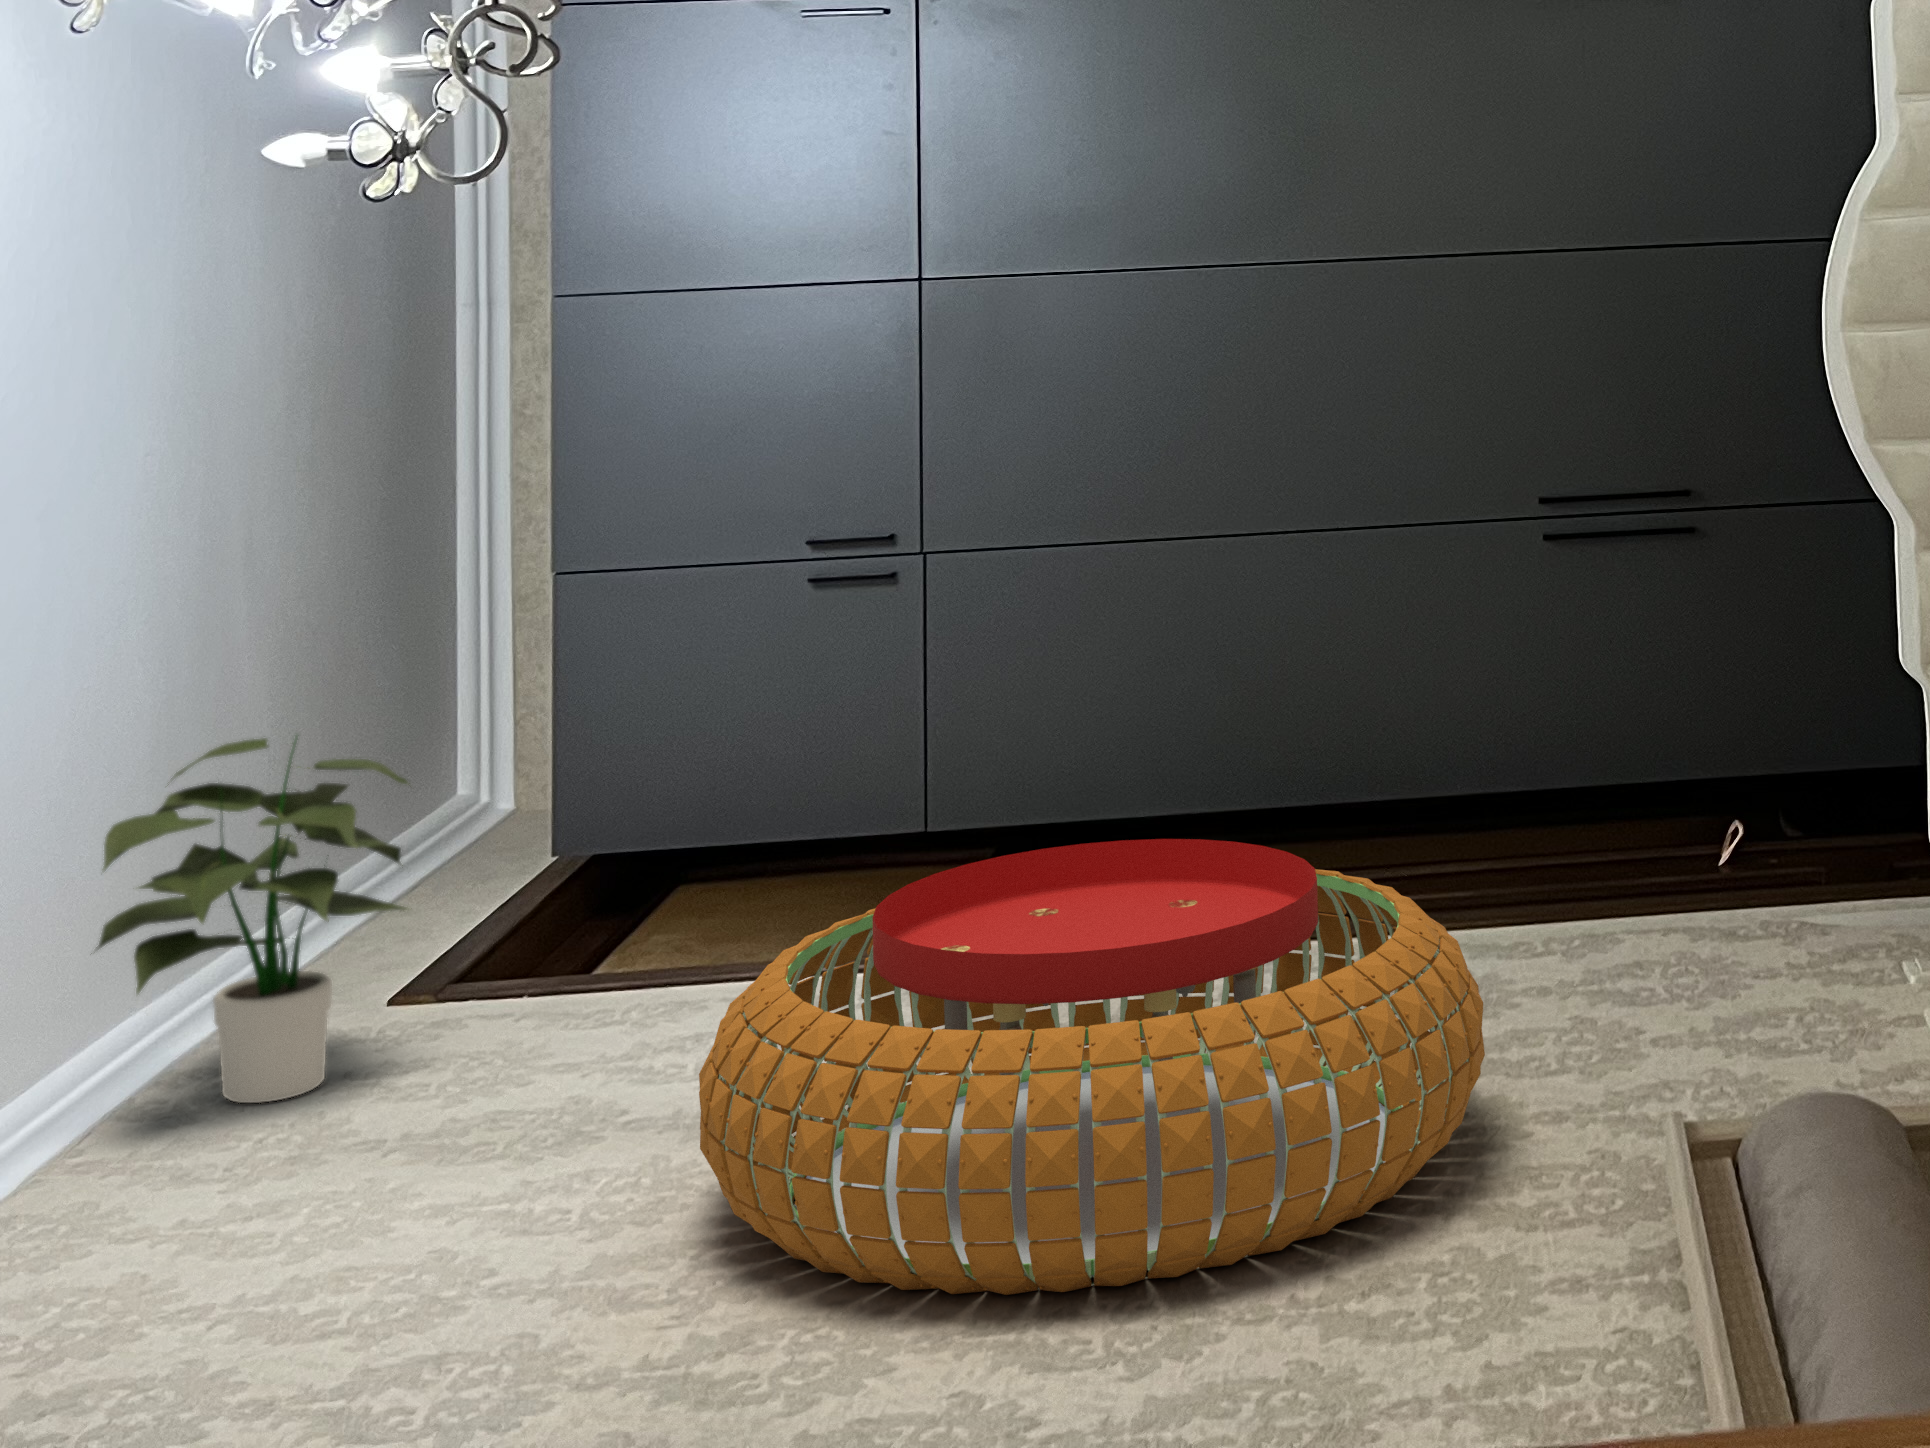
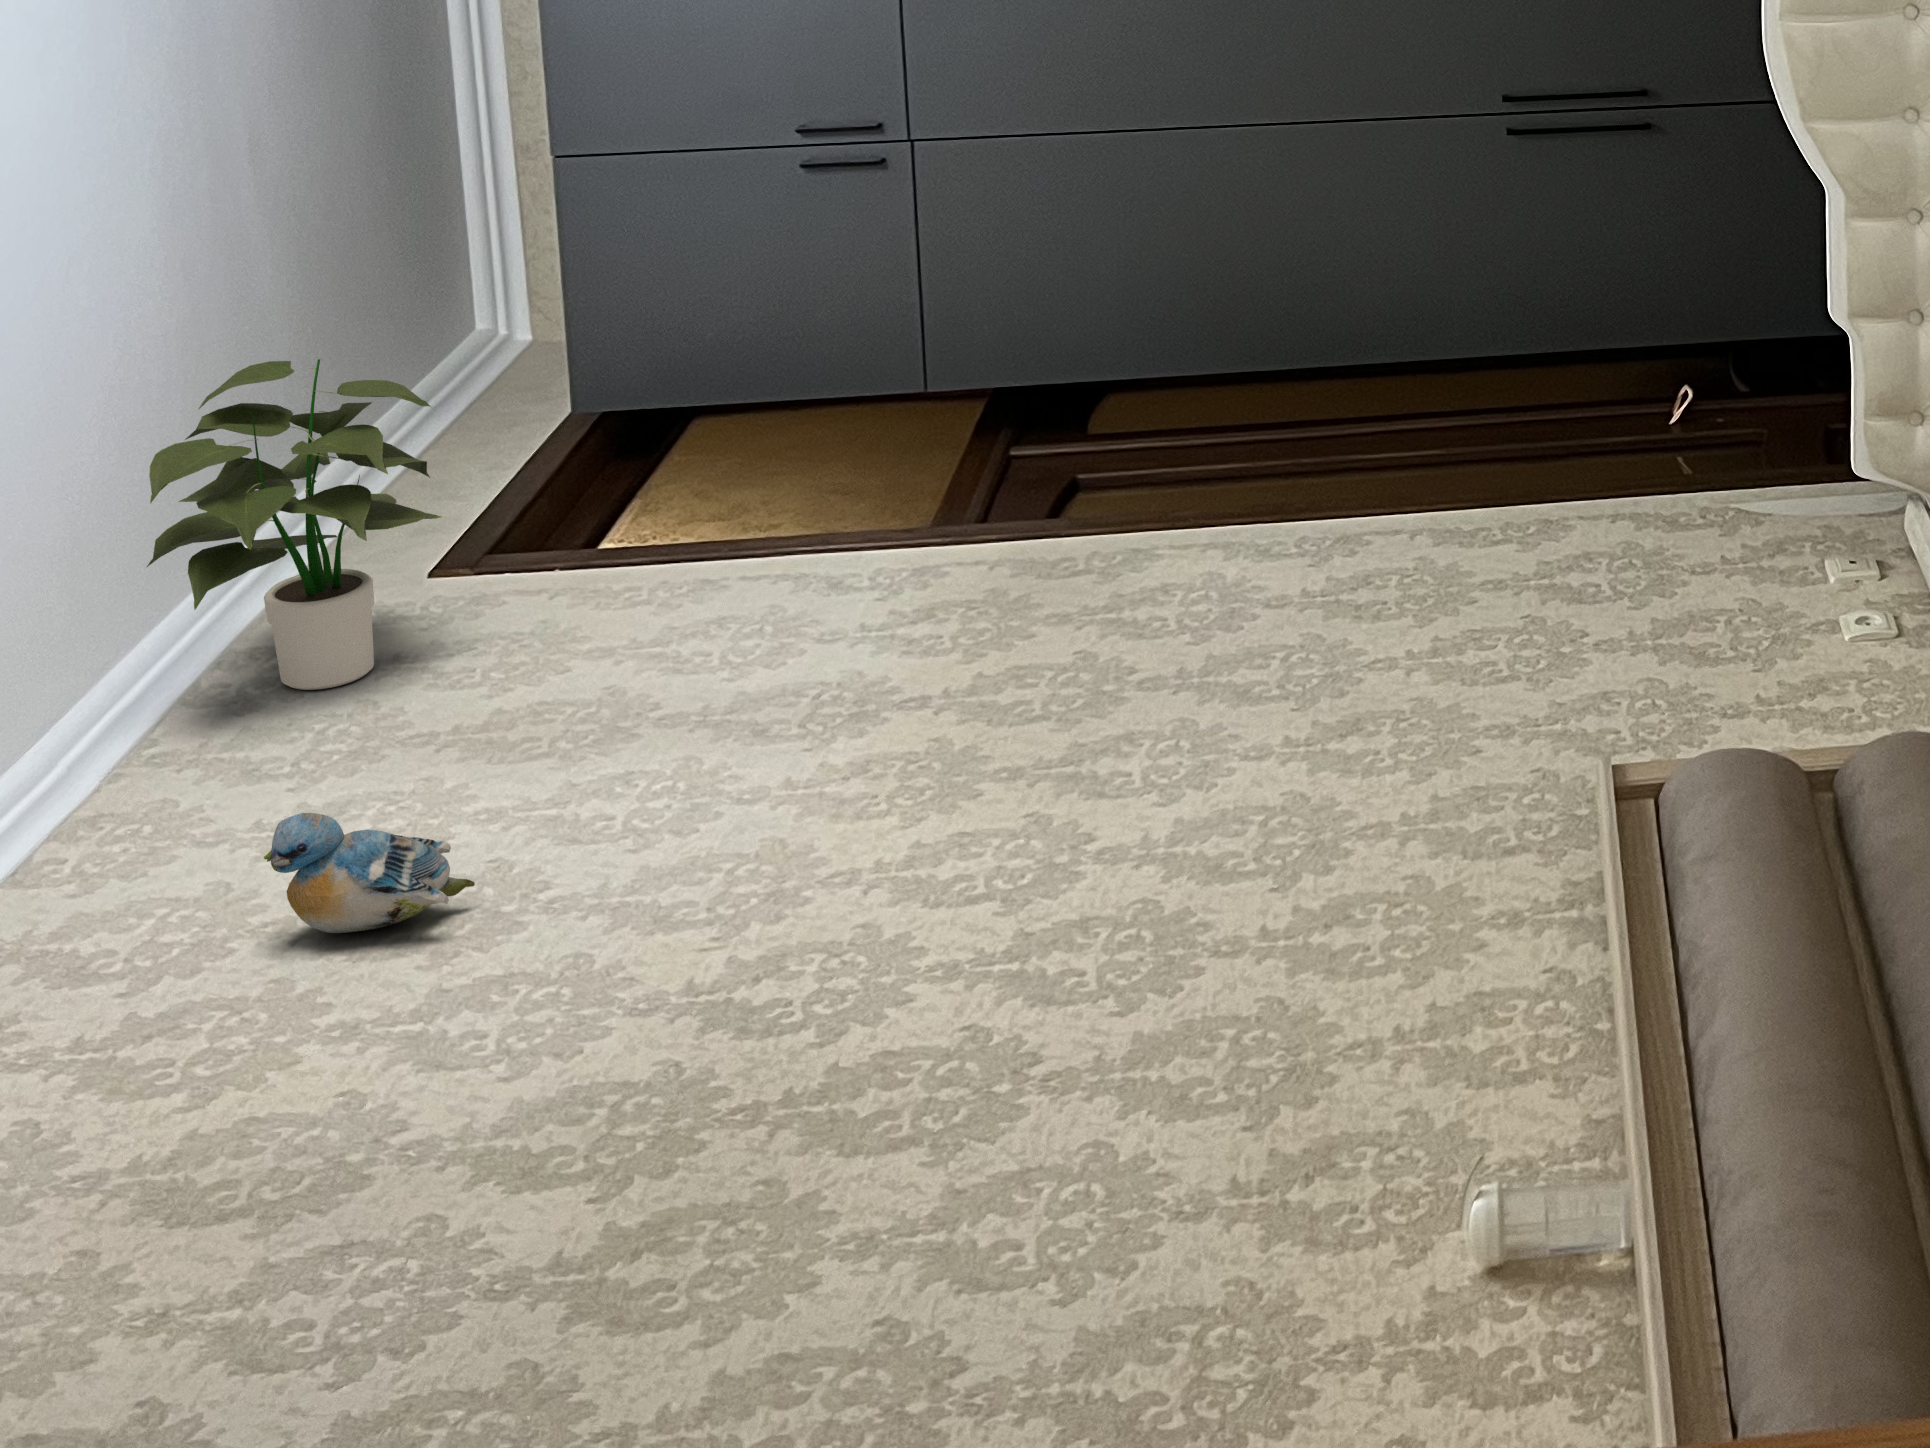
pouf: present [699,839,1485,1295] -> none [725,486,1438,920]
plush toy: none [176,1171,408,1318] -> present [264,813,475,933]

